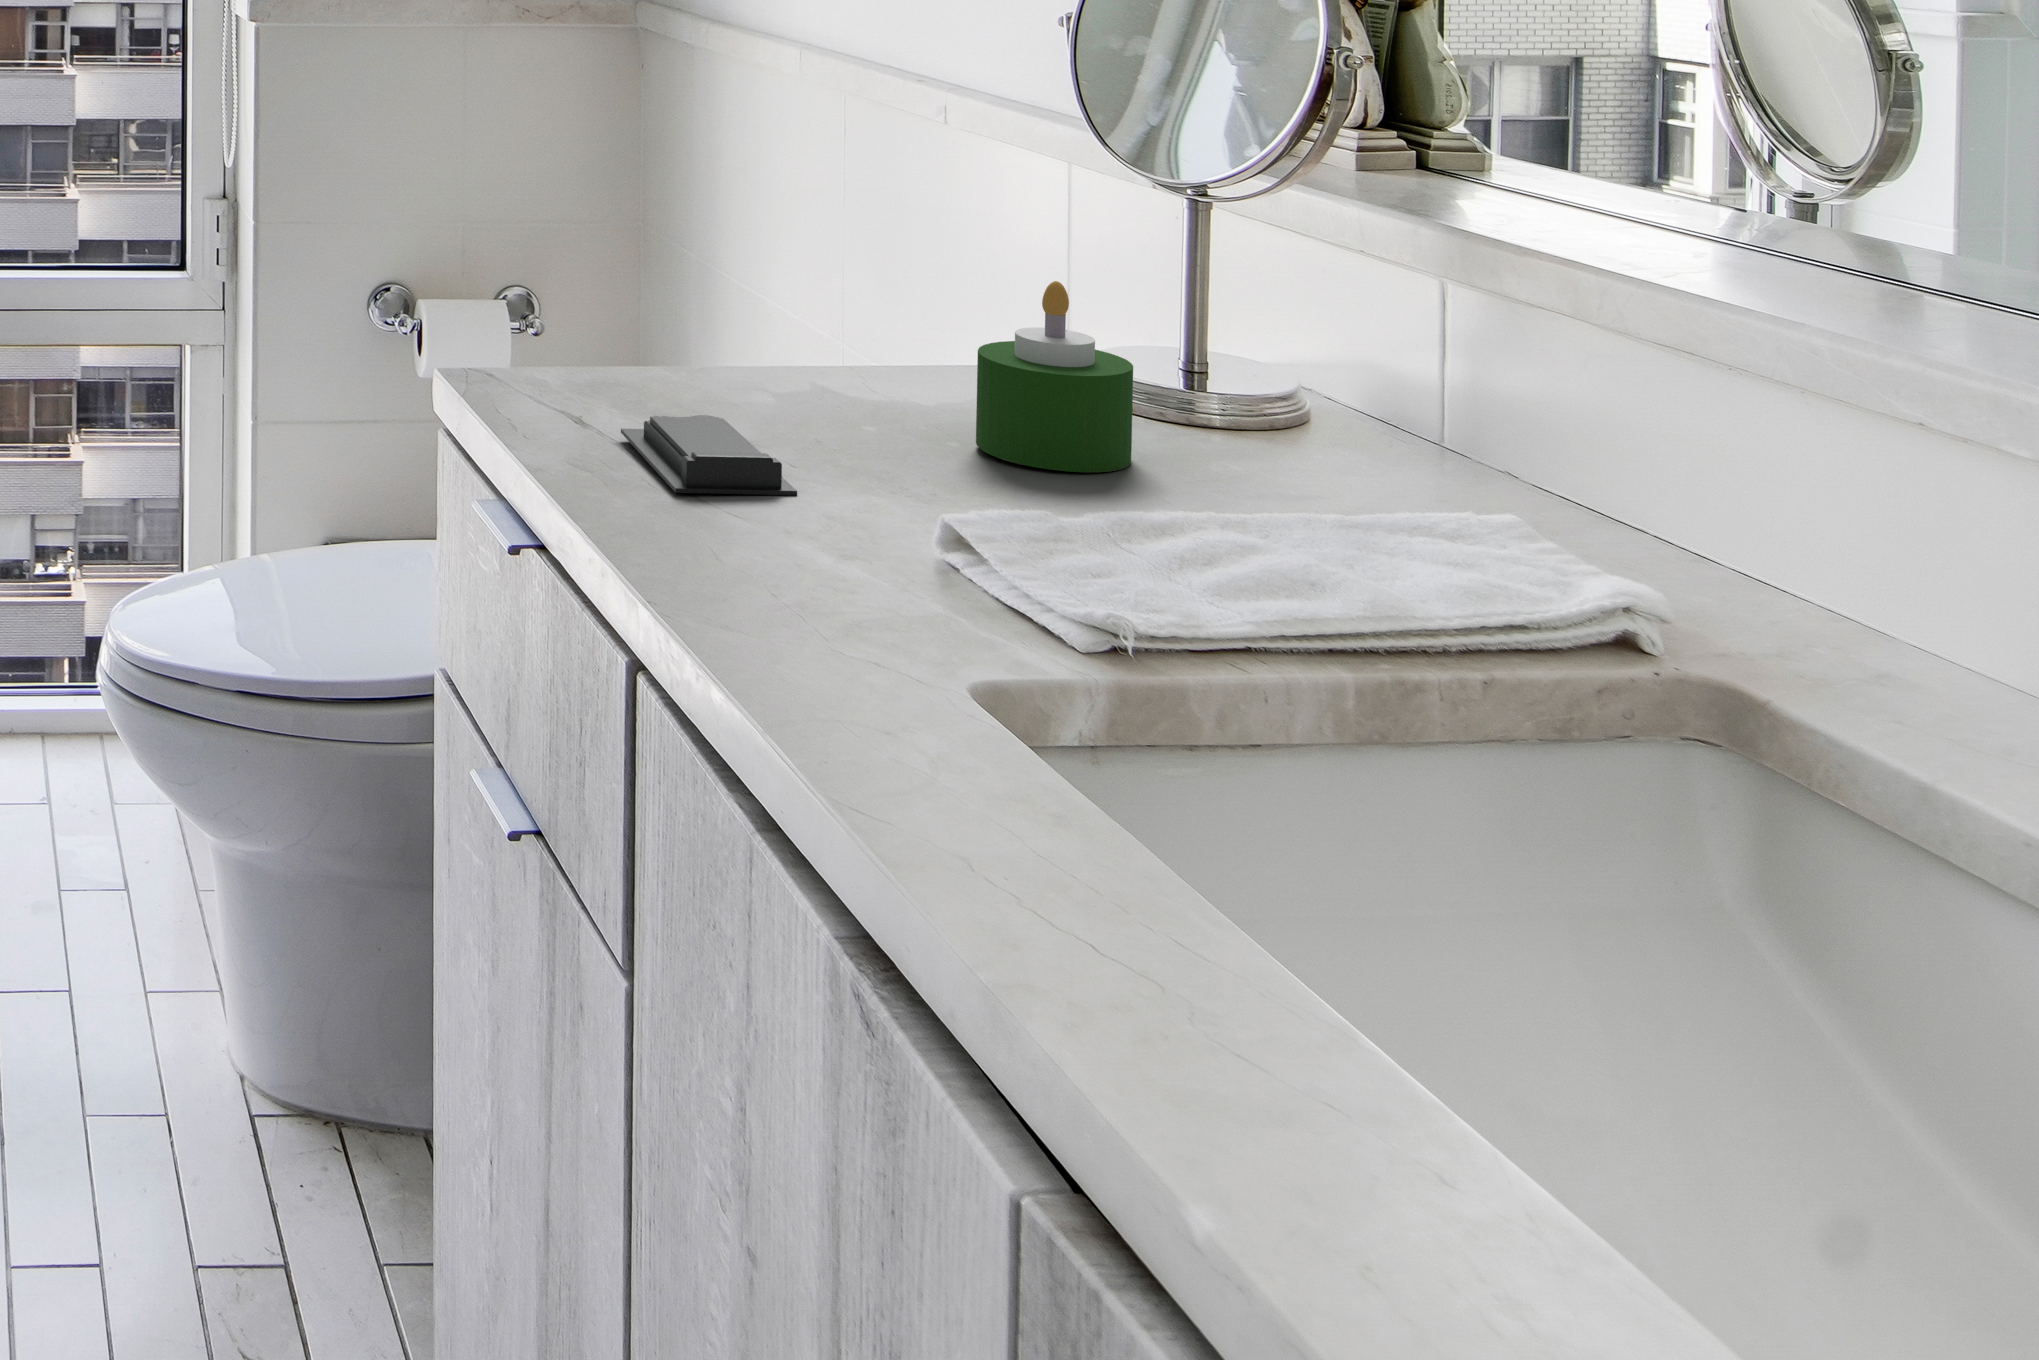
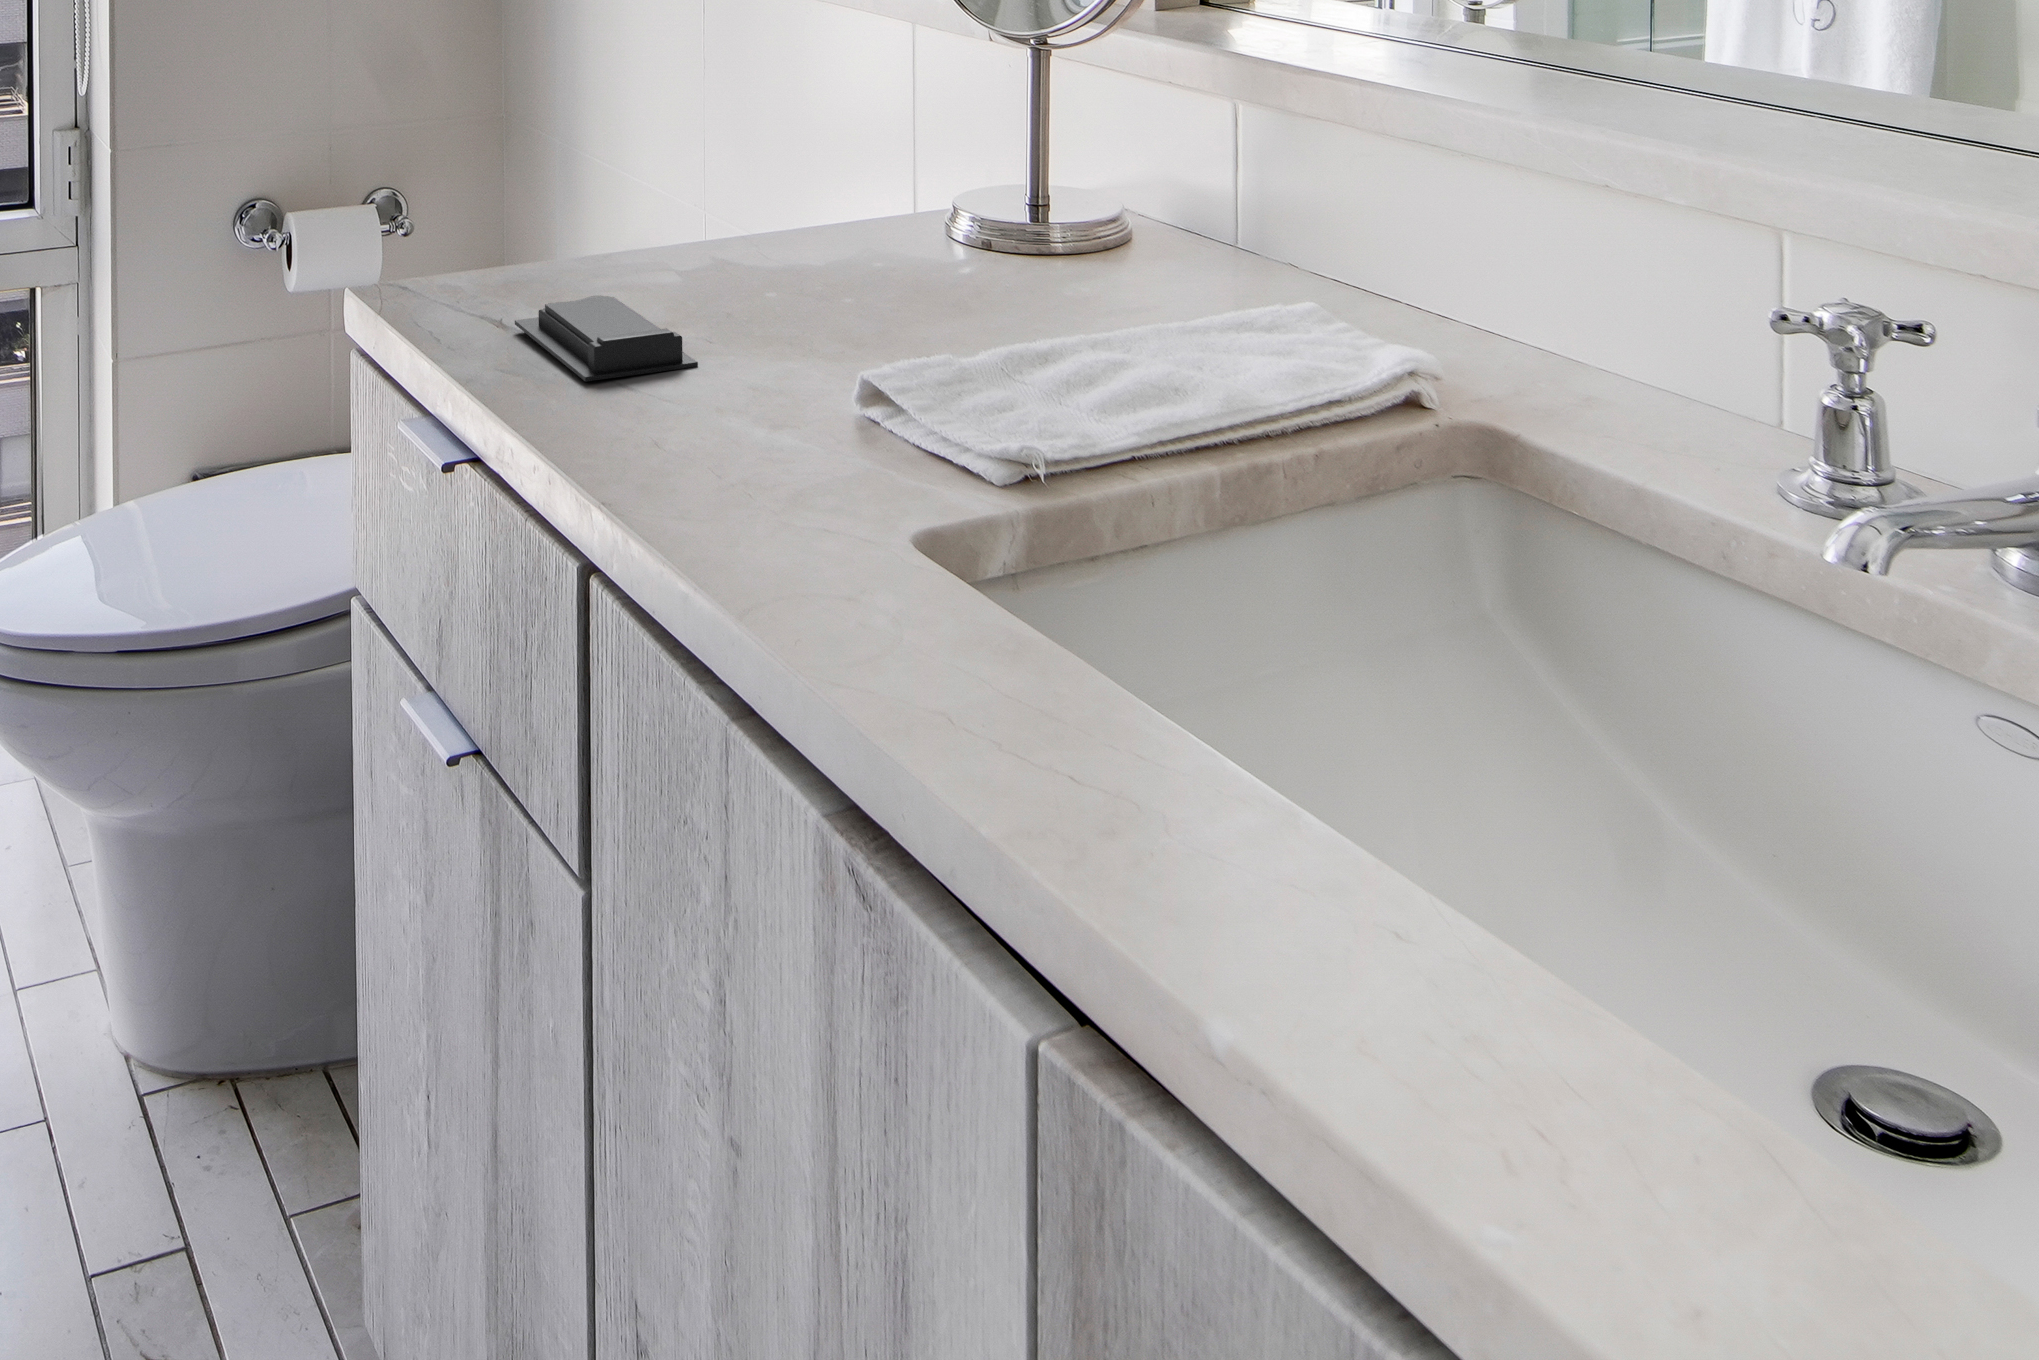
candle: present [976,281,1133,472] -> none [838,126,973,306]

